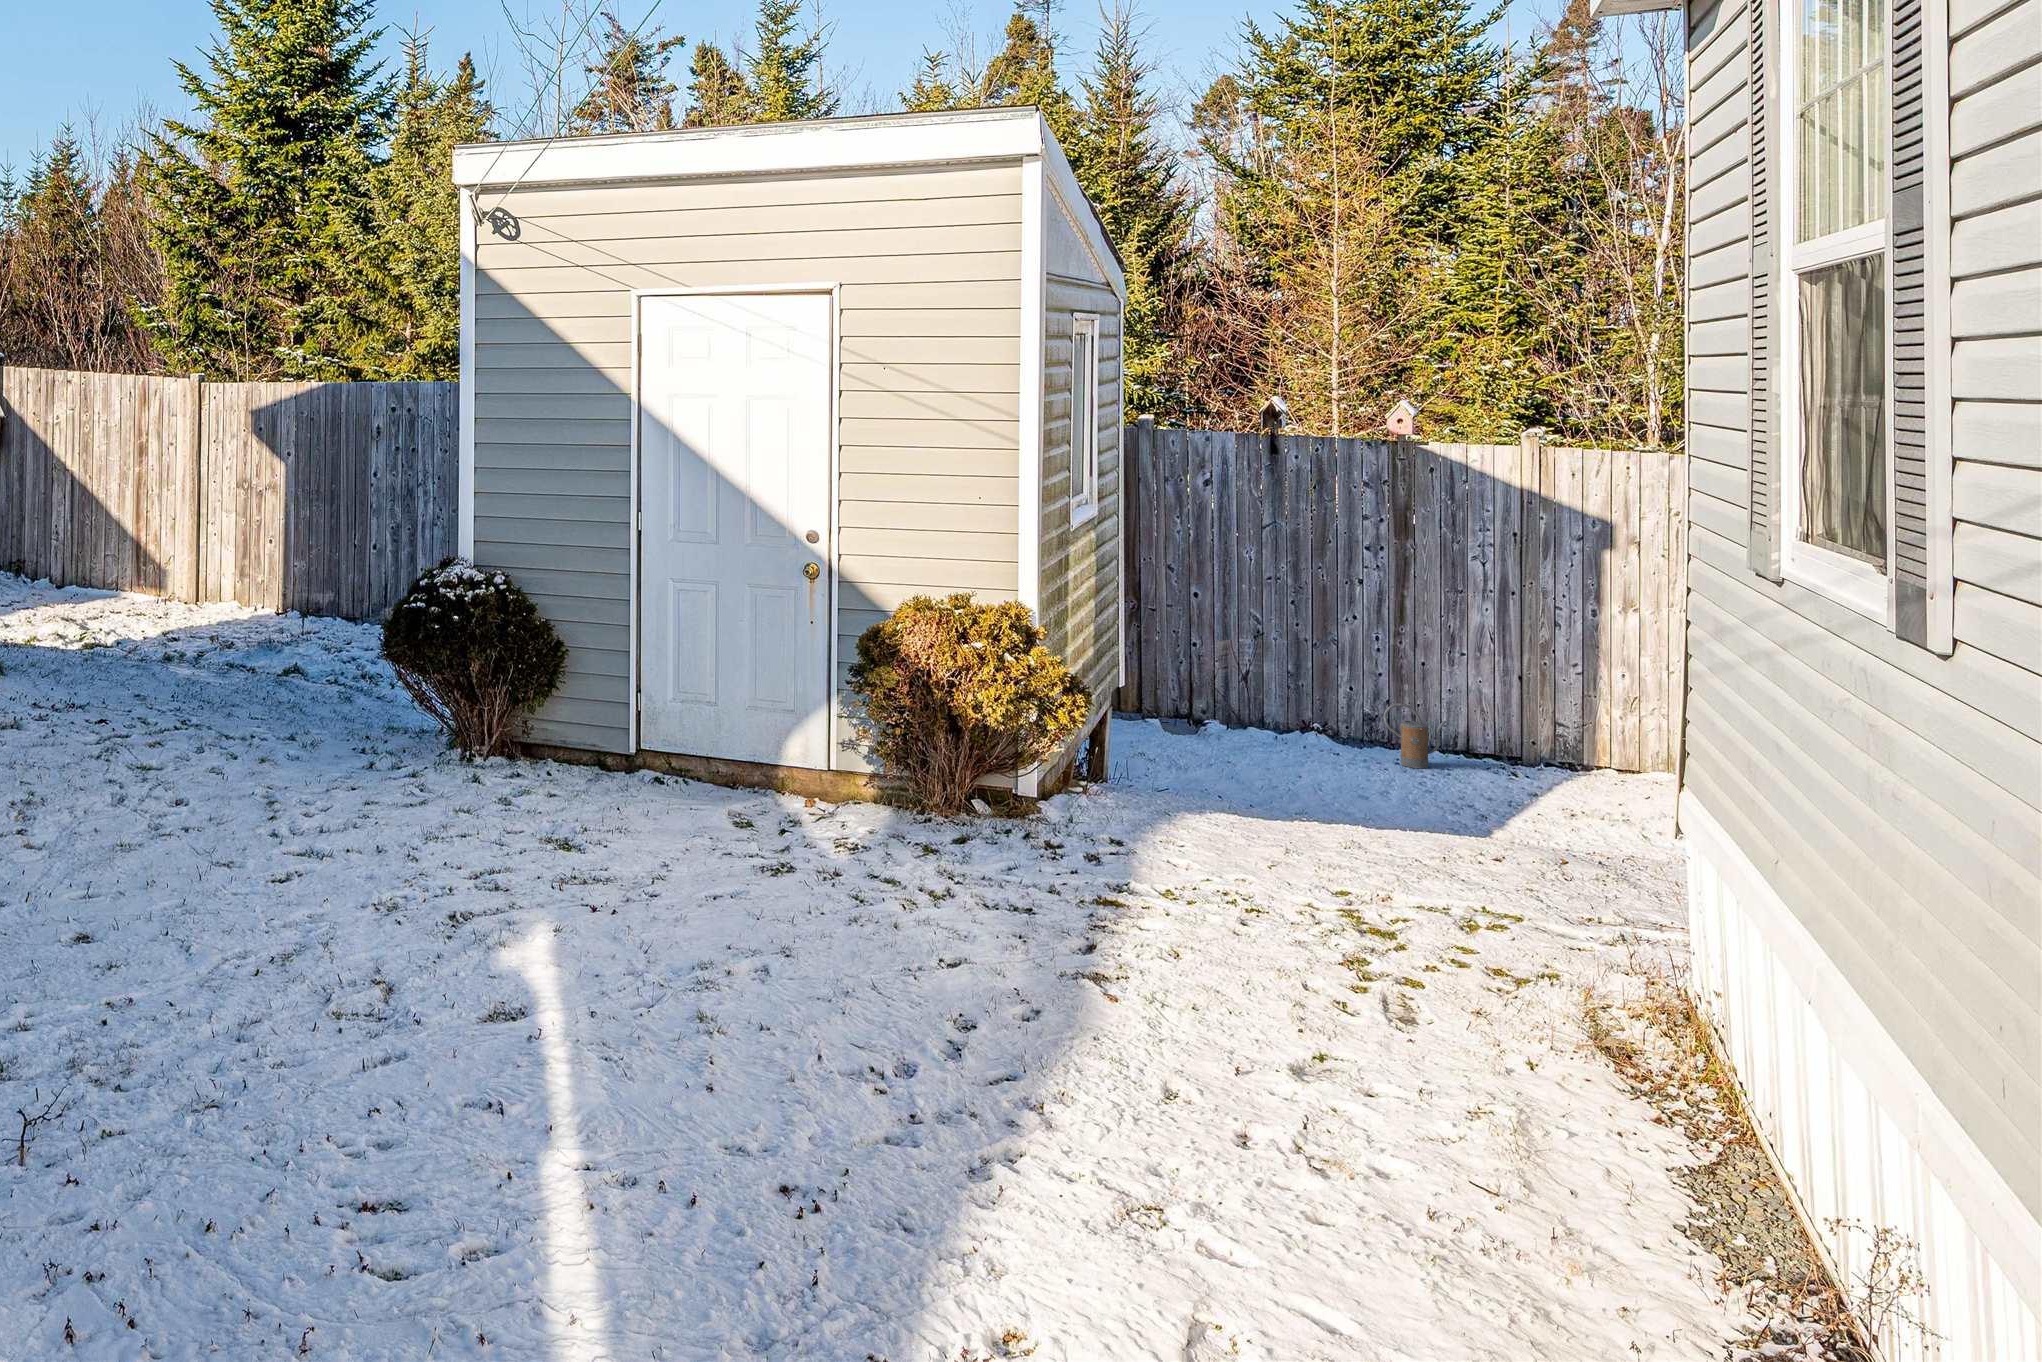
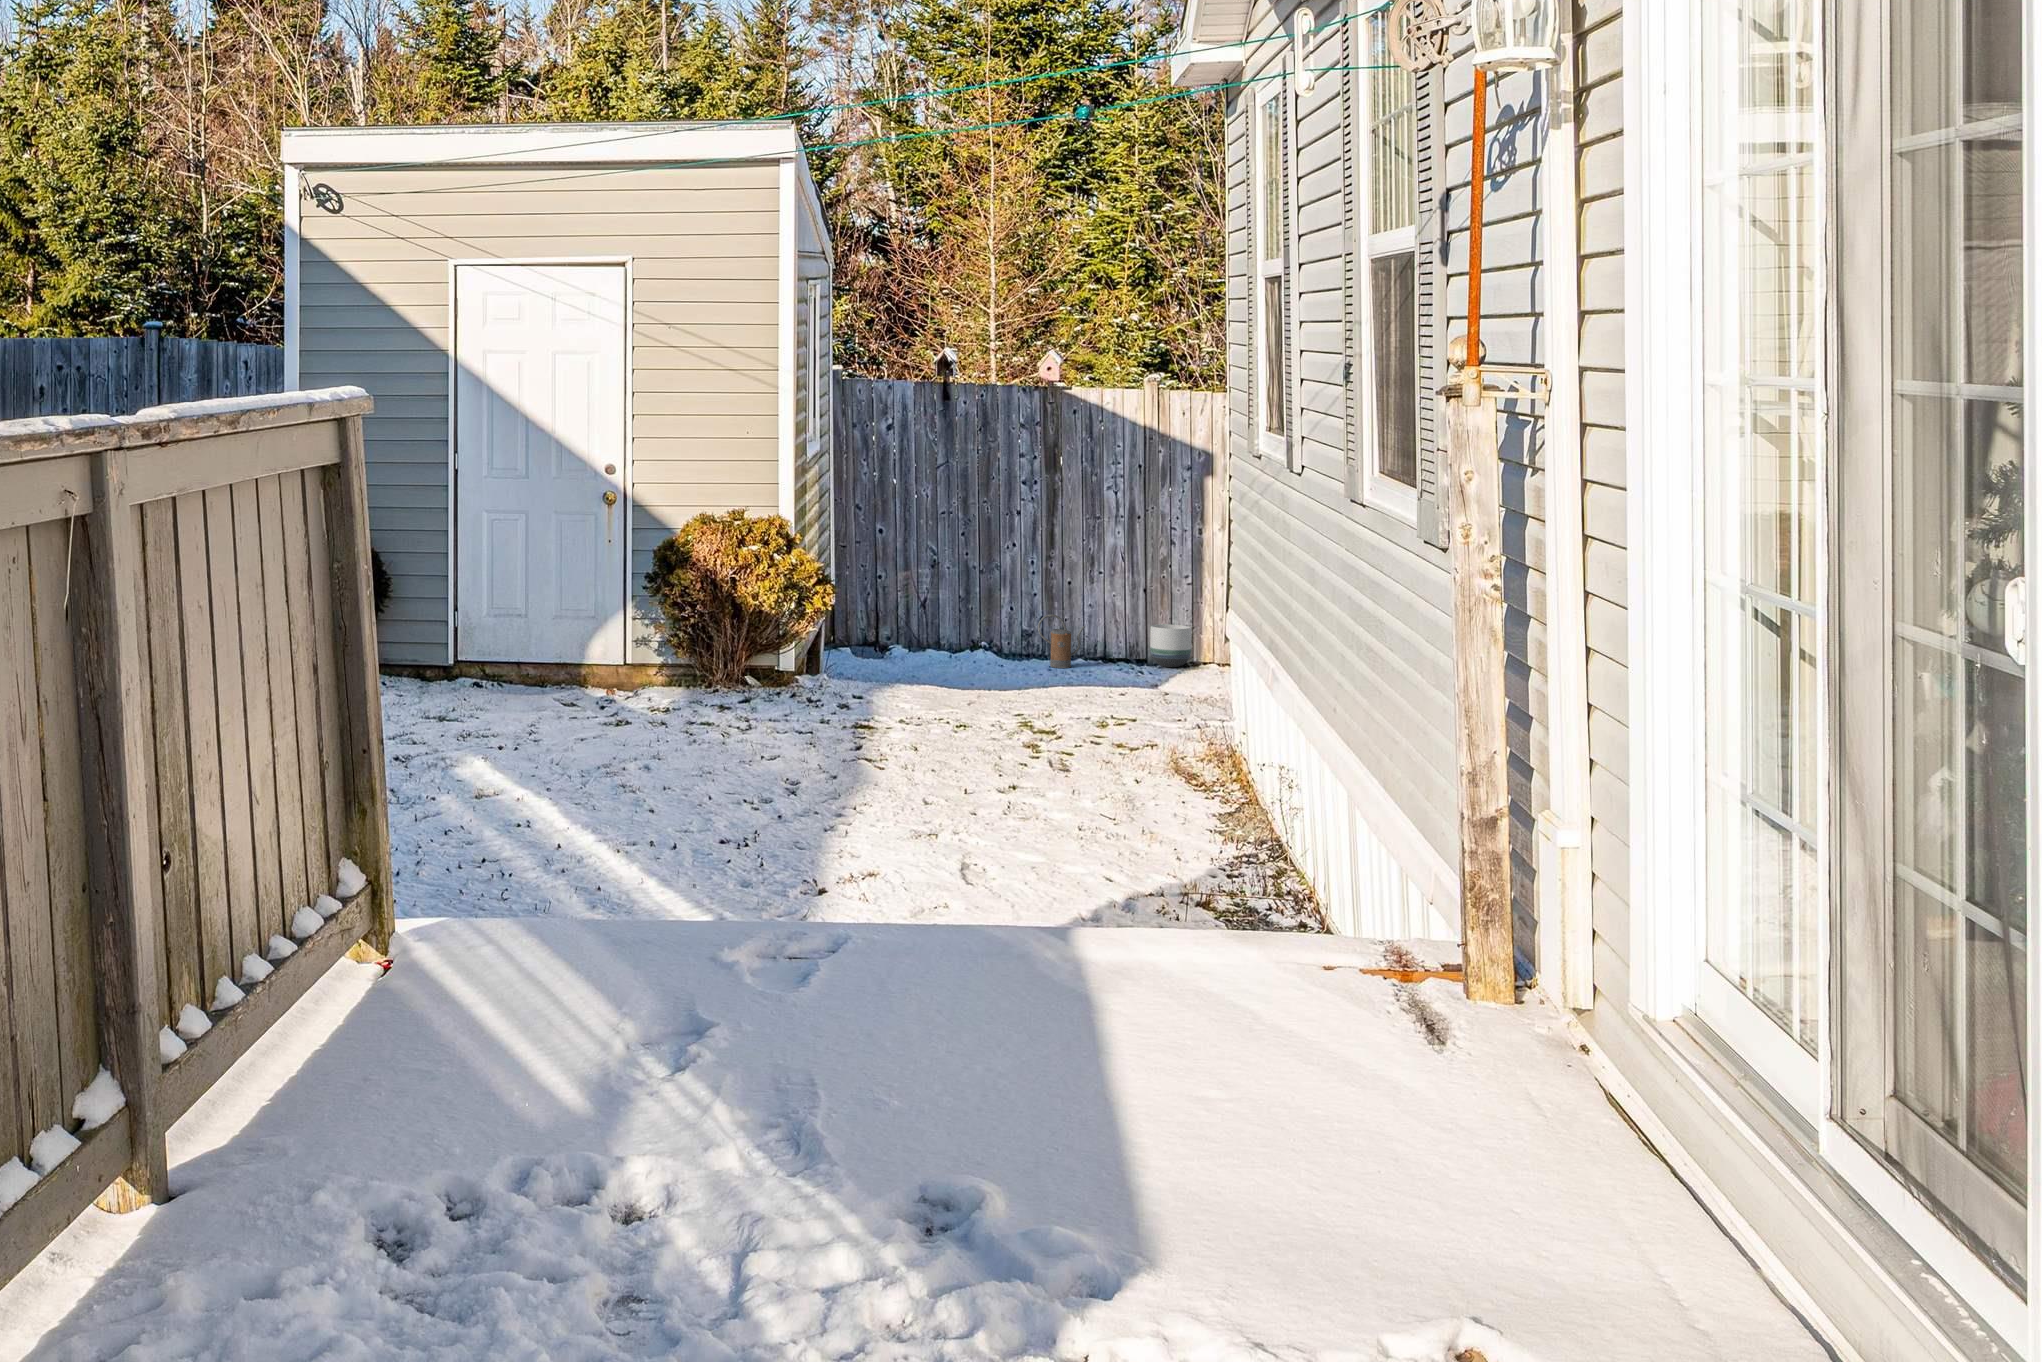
planter: none [1537,726,1596,781] -> present [1150,624,1191,667]

